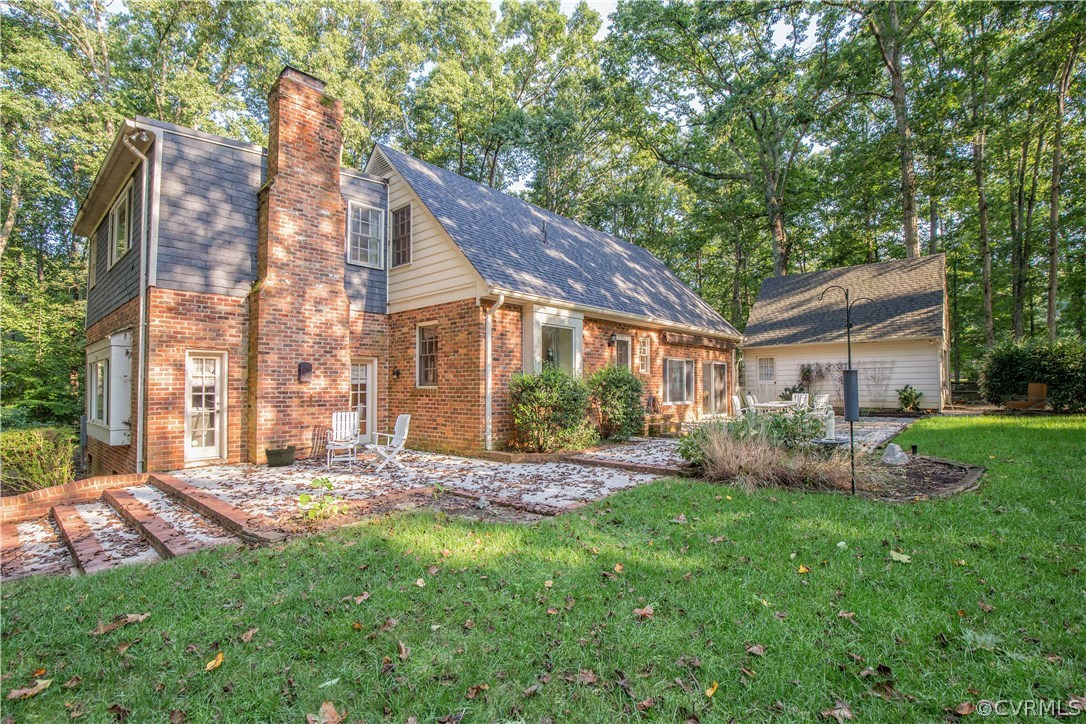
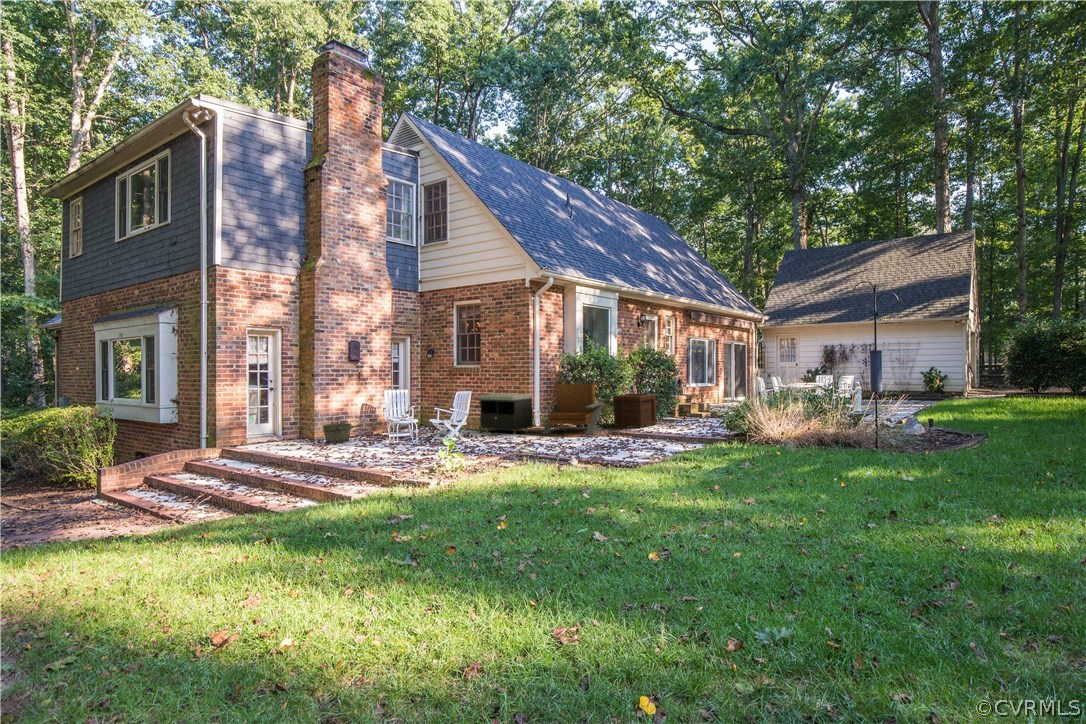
lounge chair: present [1004,383,1052,416] -> present [542,384,603,435]
storage bench: none [429,415,483,457] -> present [478,394,533,434]
wooden crate: none [566,415,612,452] -> present [613,394,657,428]

